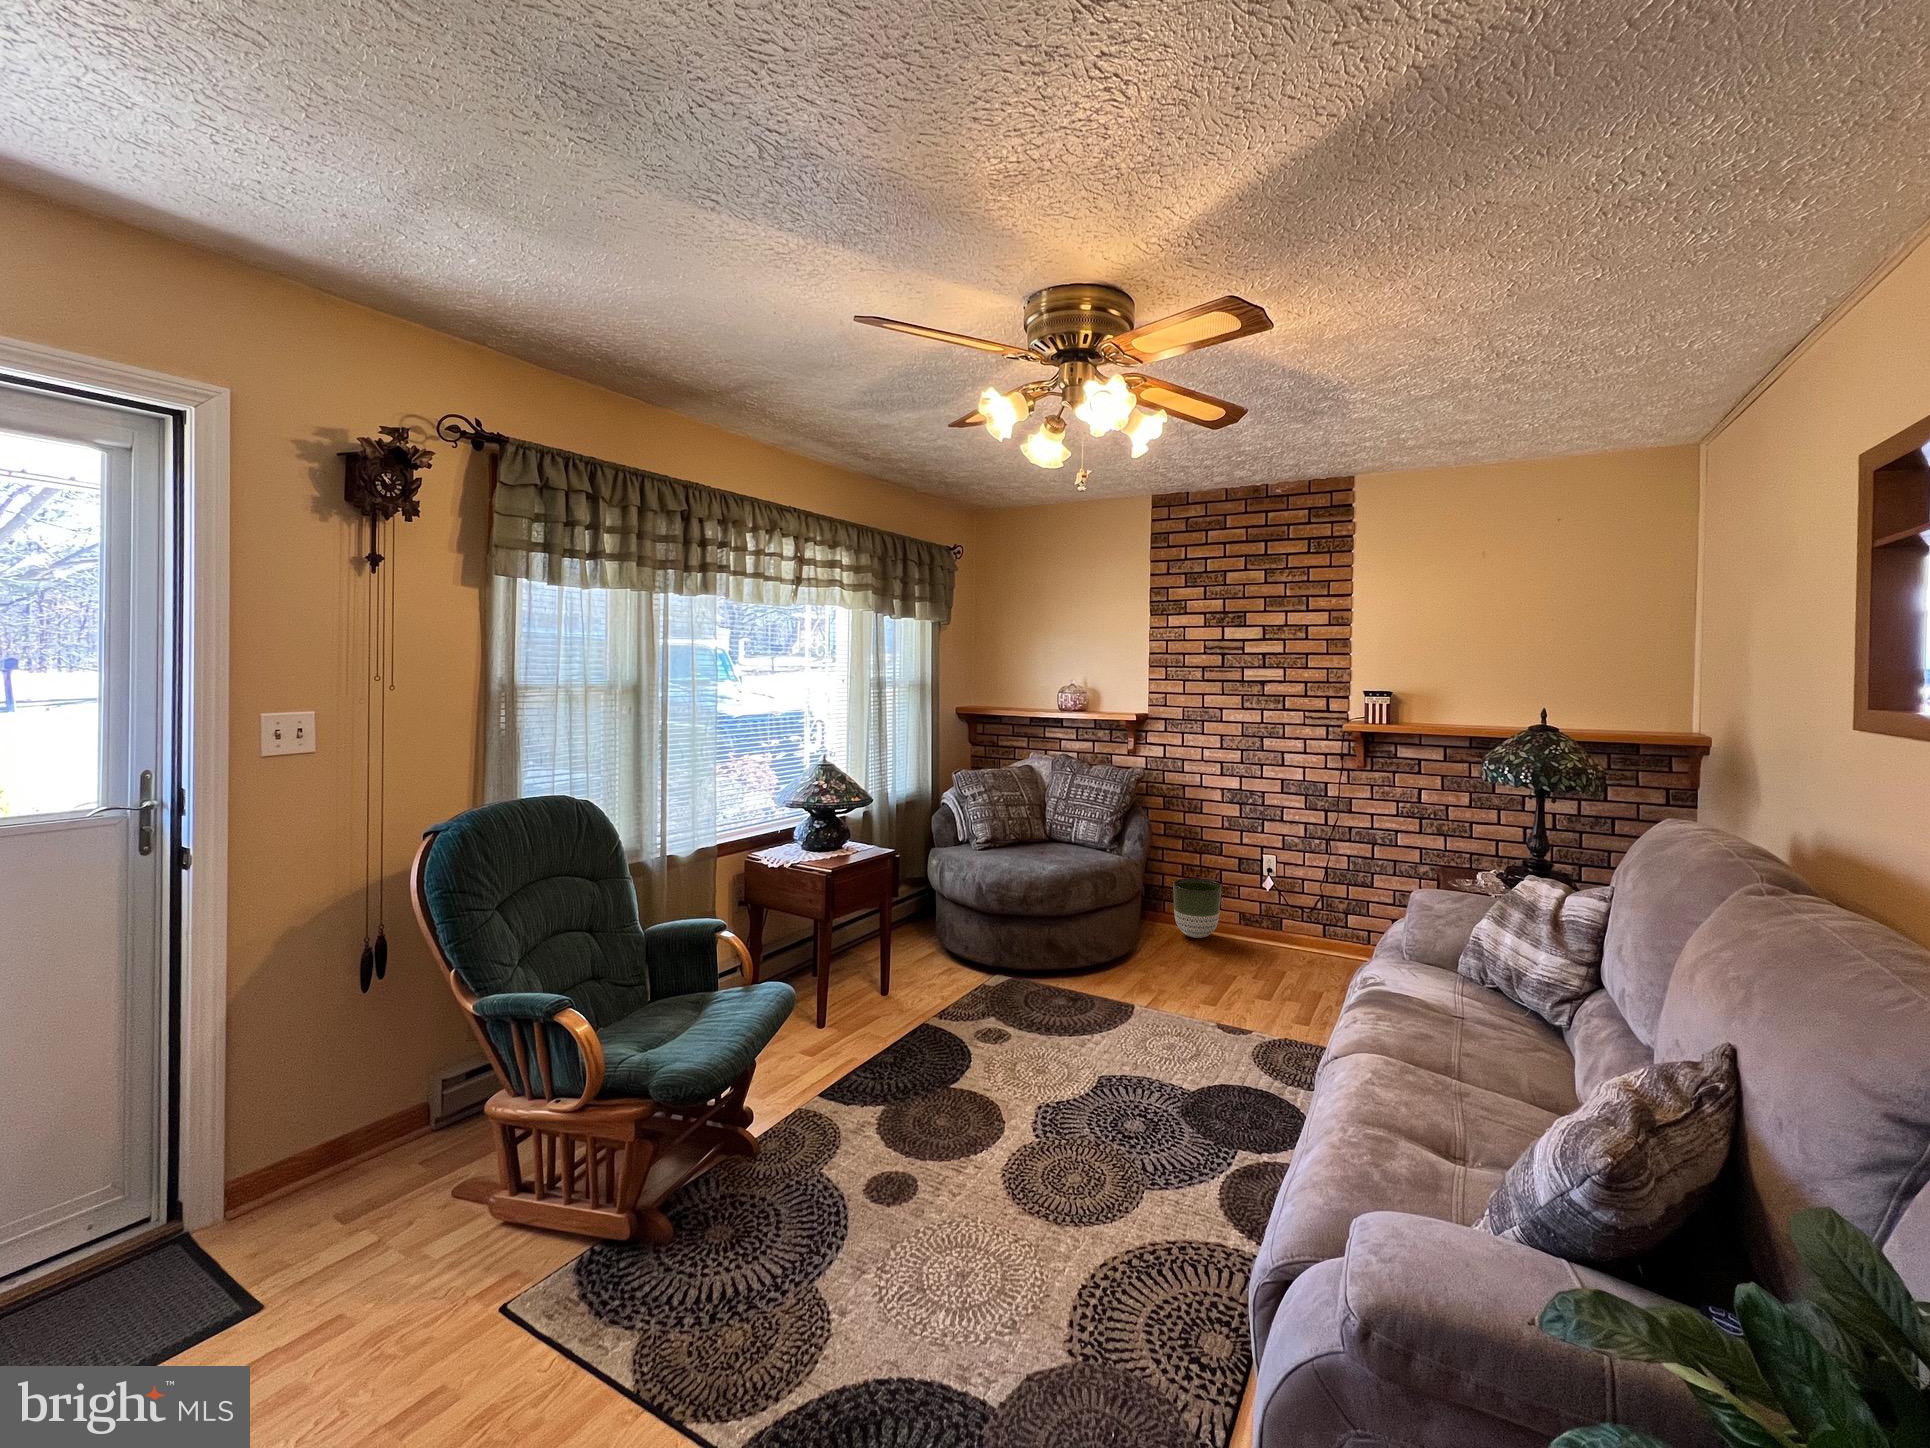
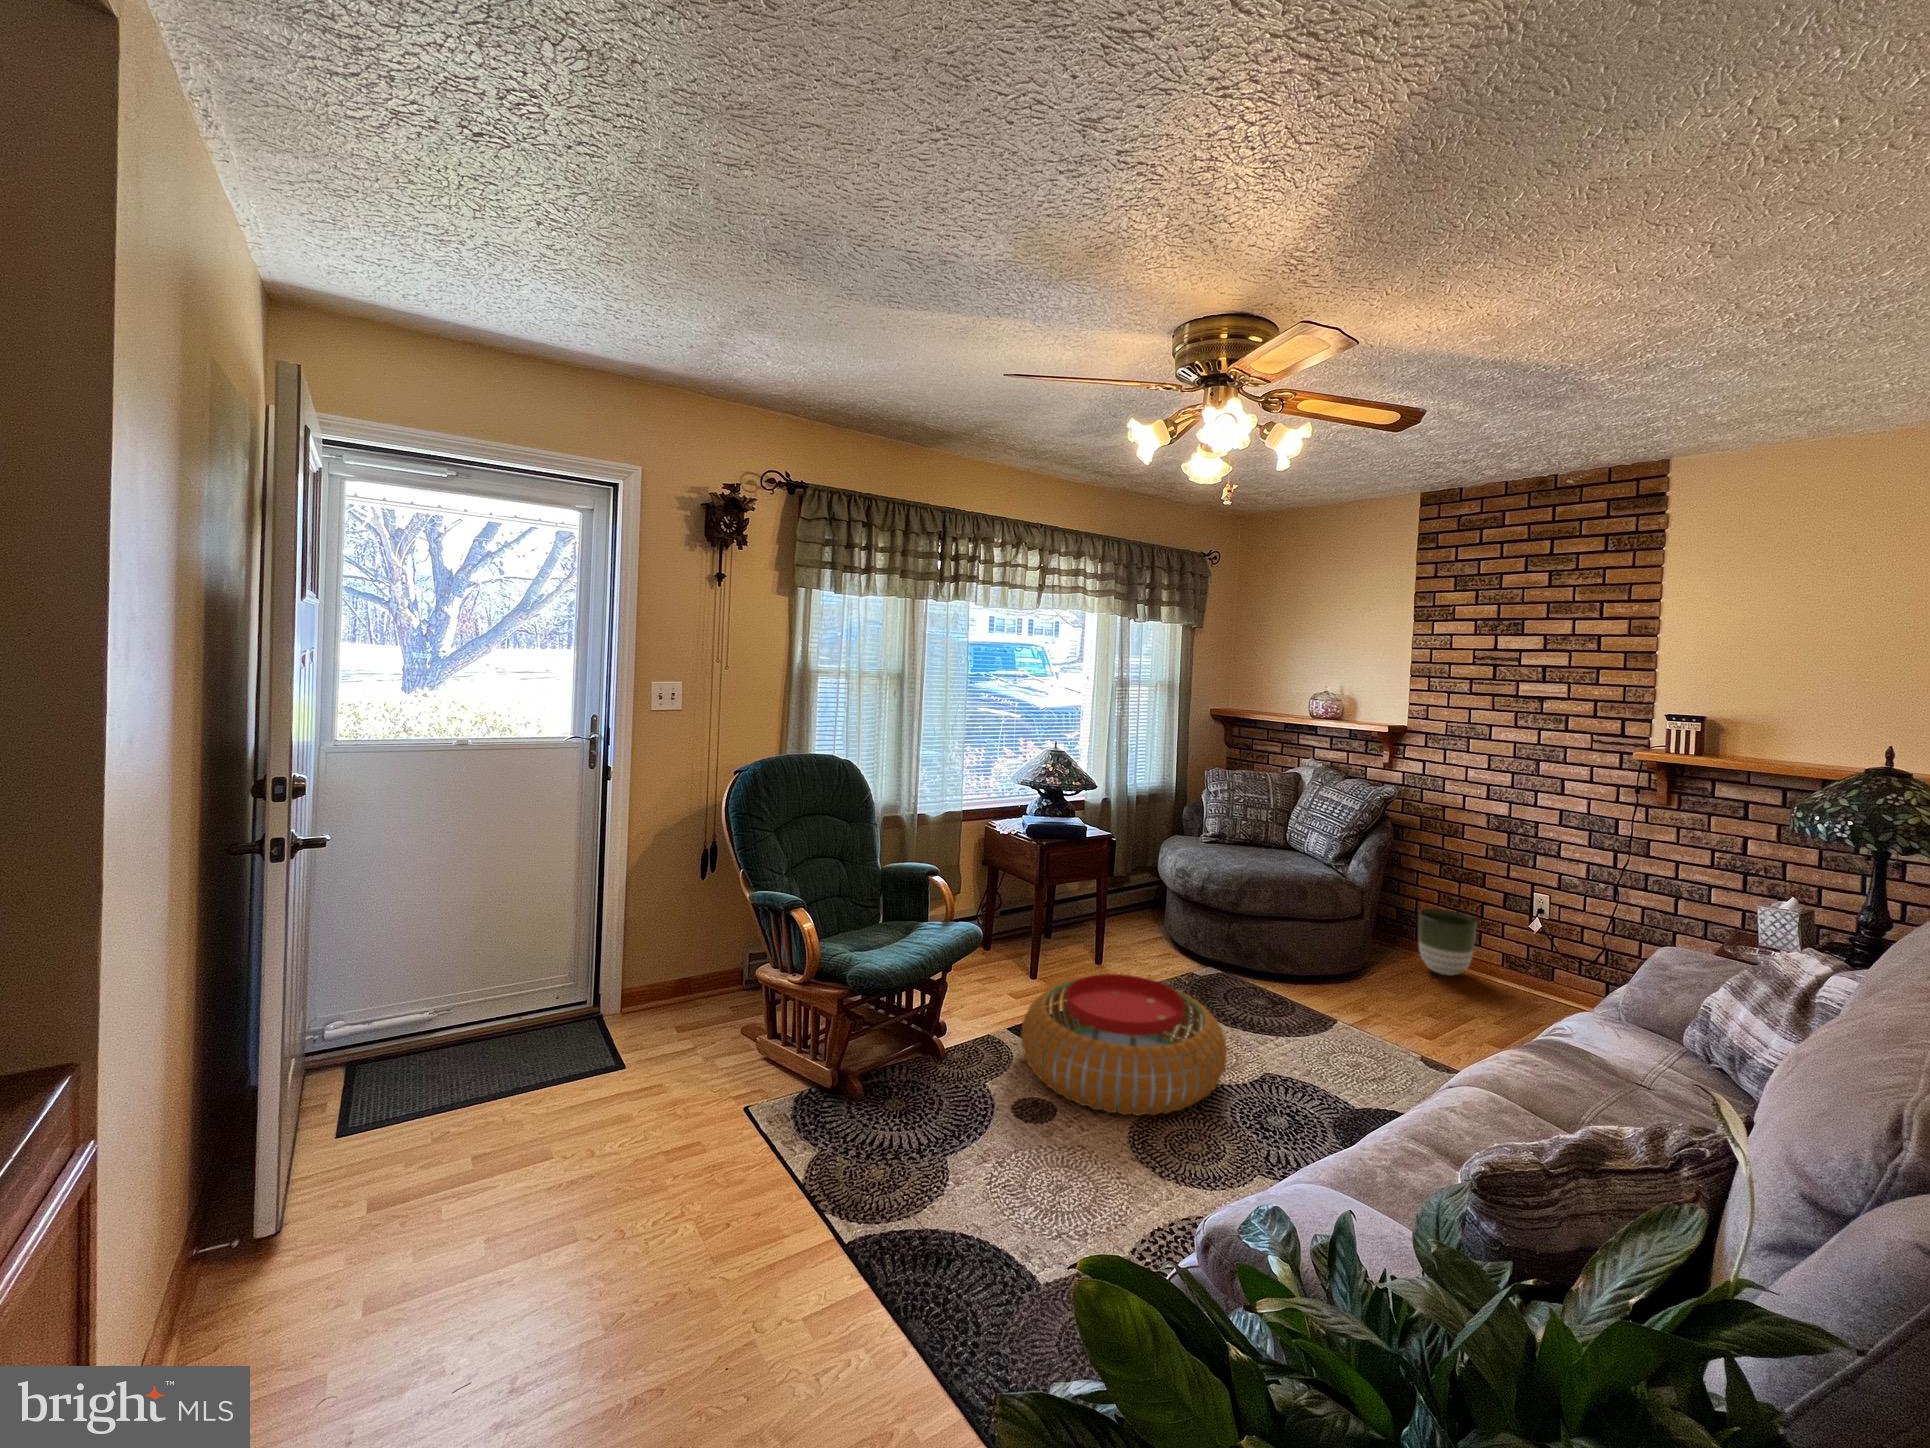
pouf: none [852,1002,1077,1165] -> present [1021,974,1227,1116]

